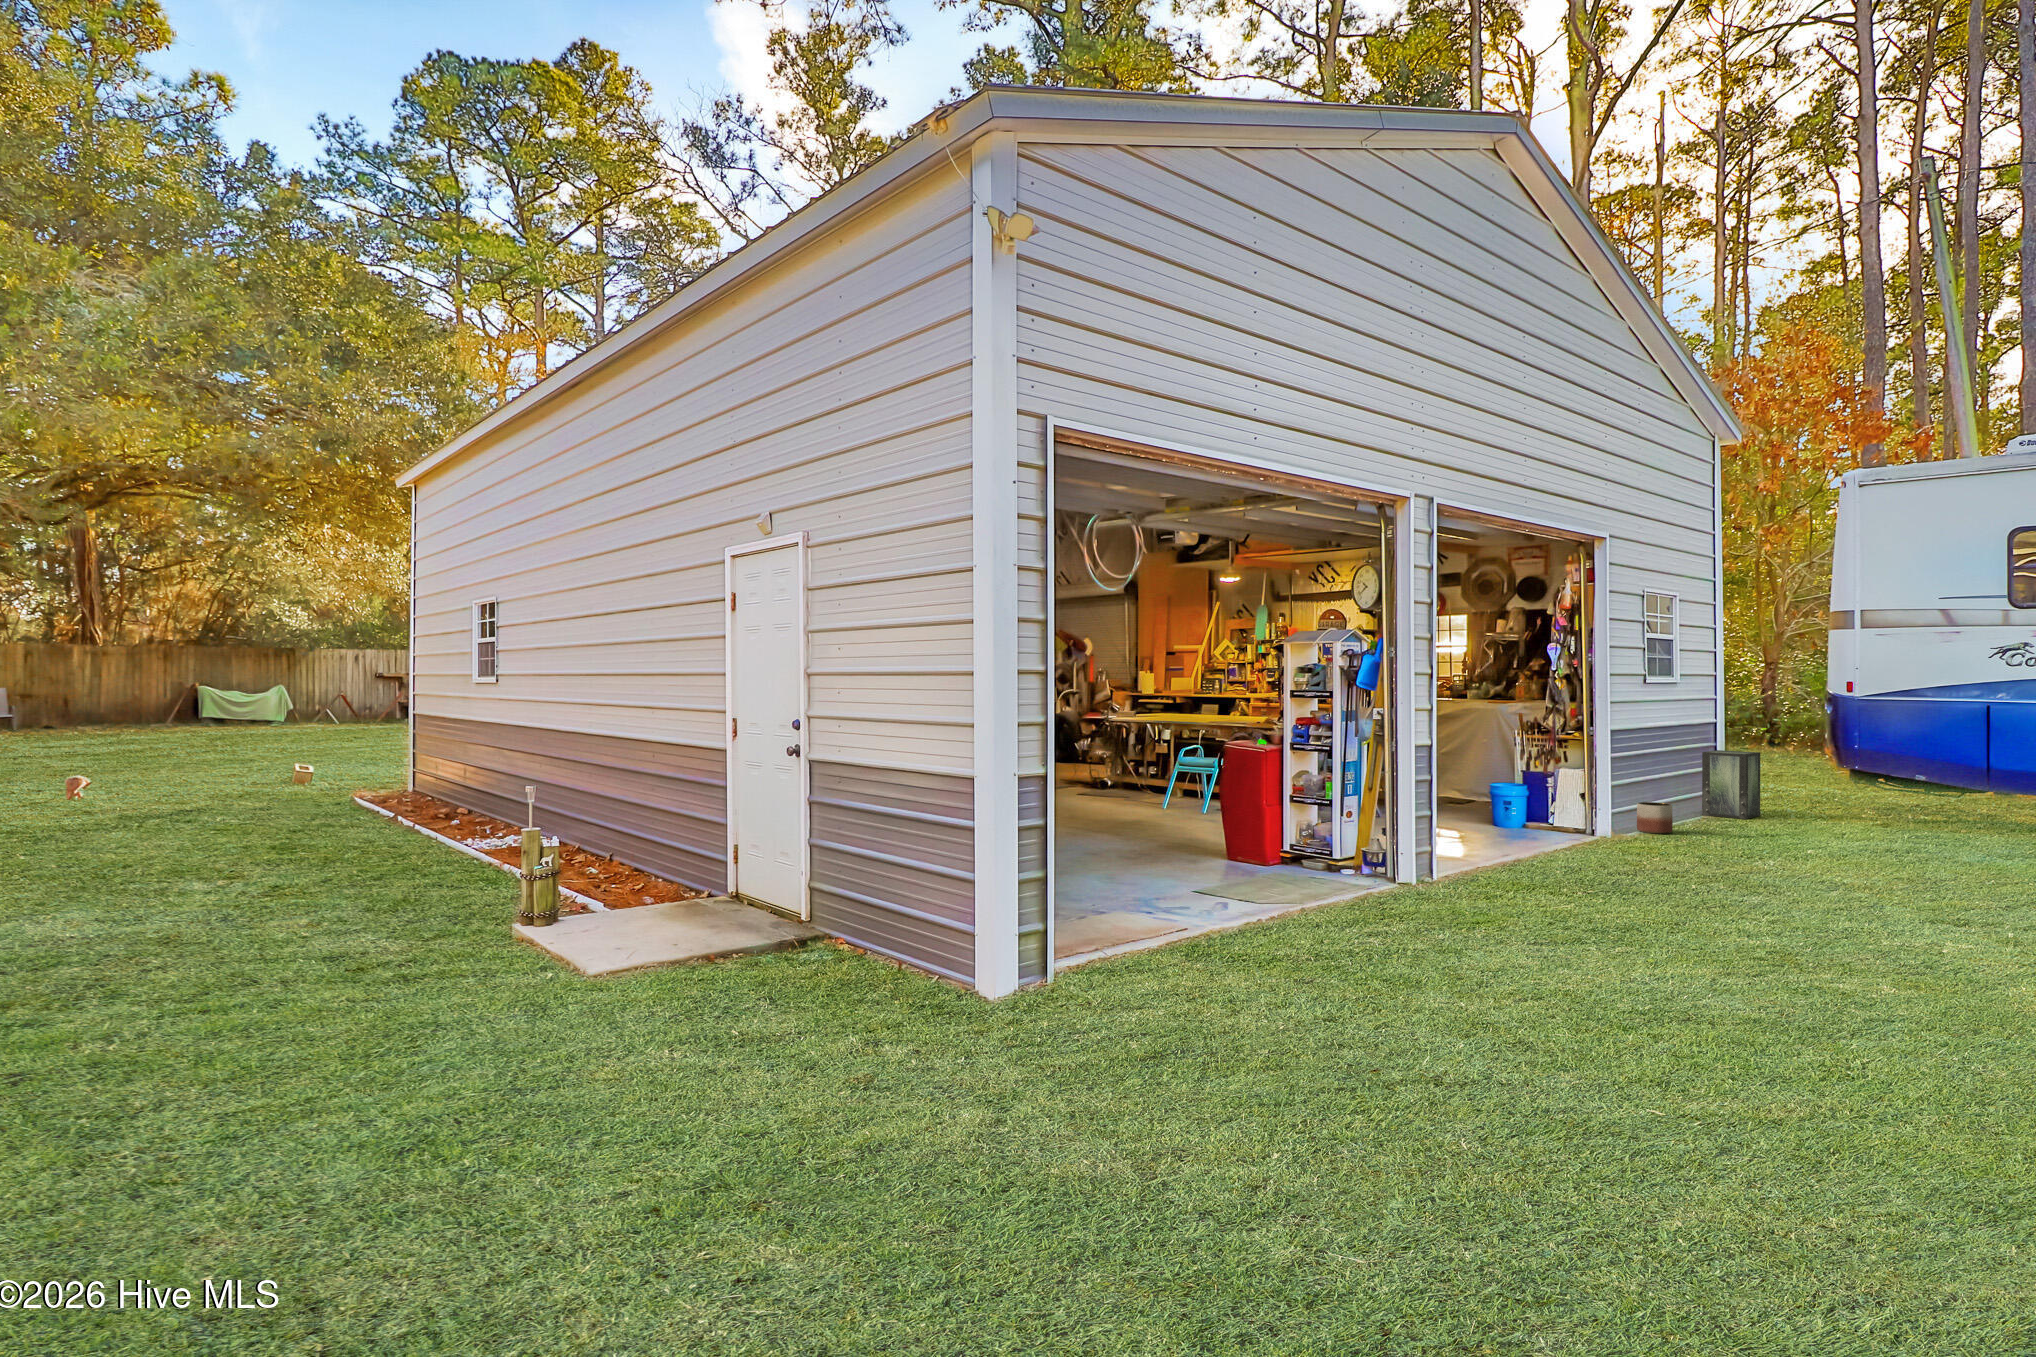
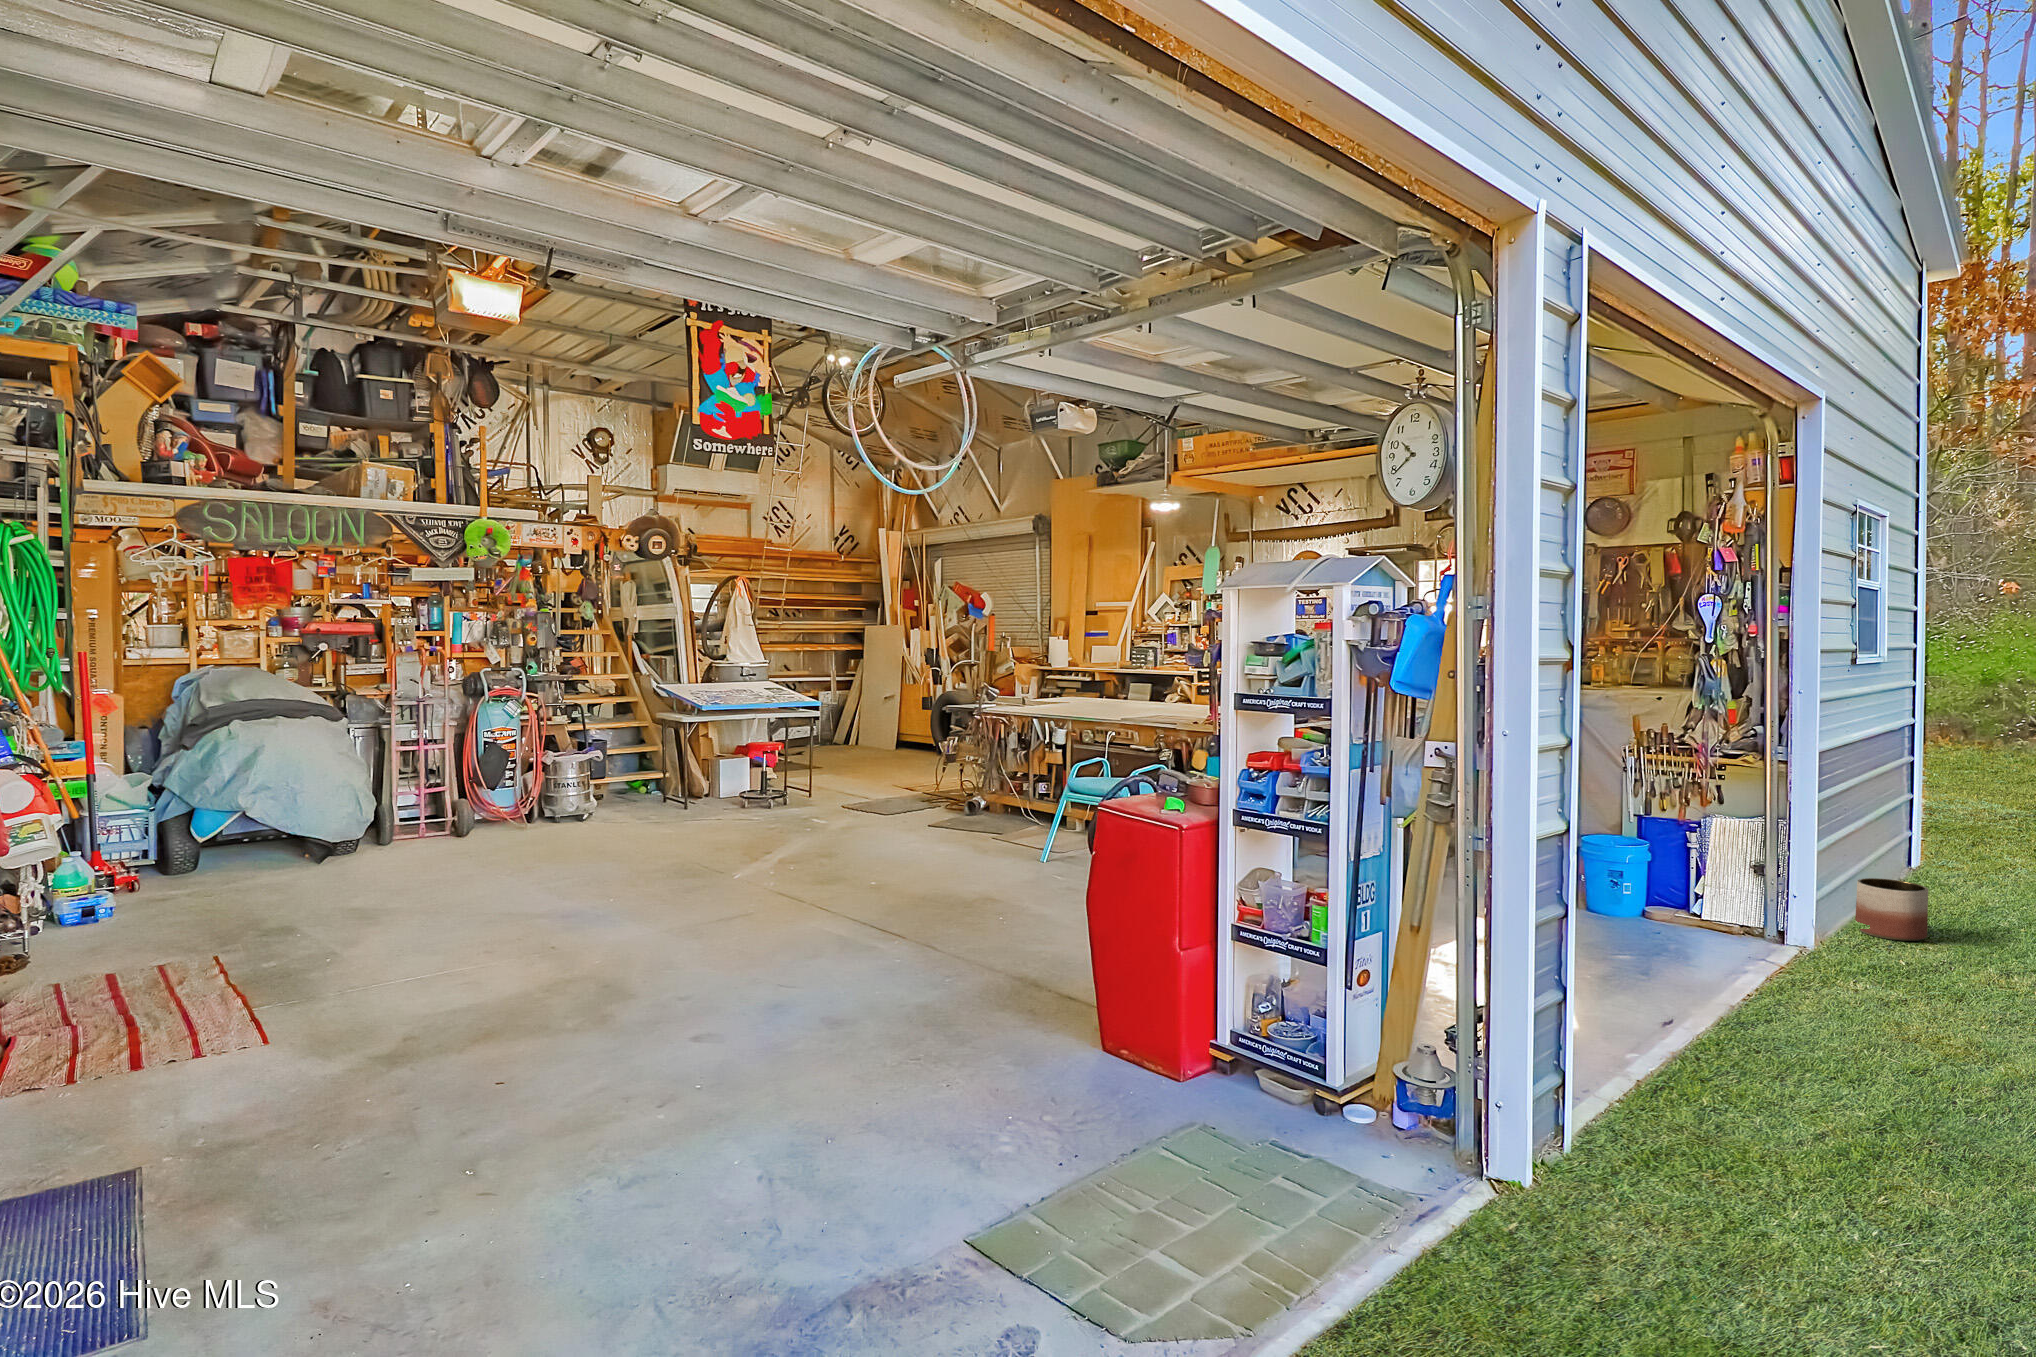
storage box: present [1702,750,1760,819] -> none [1918,772,2020,892]

